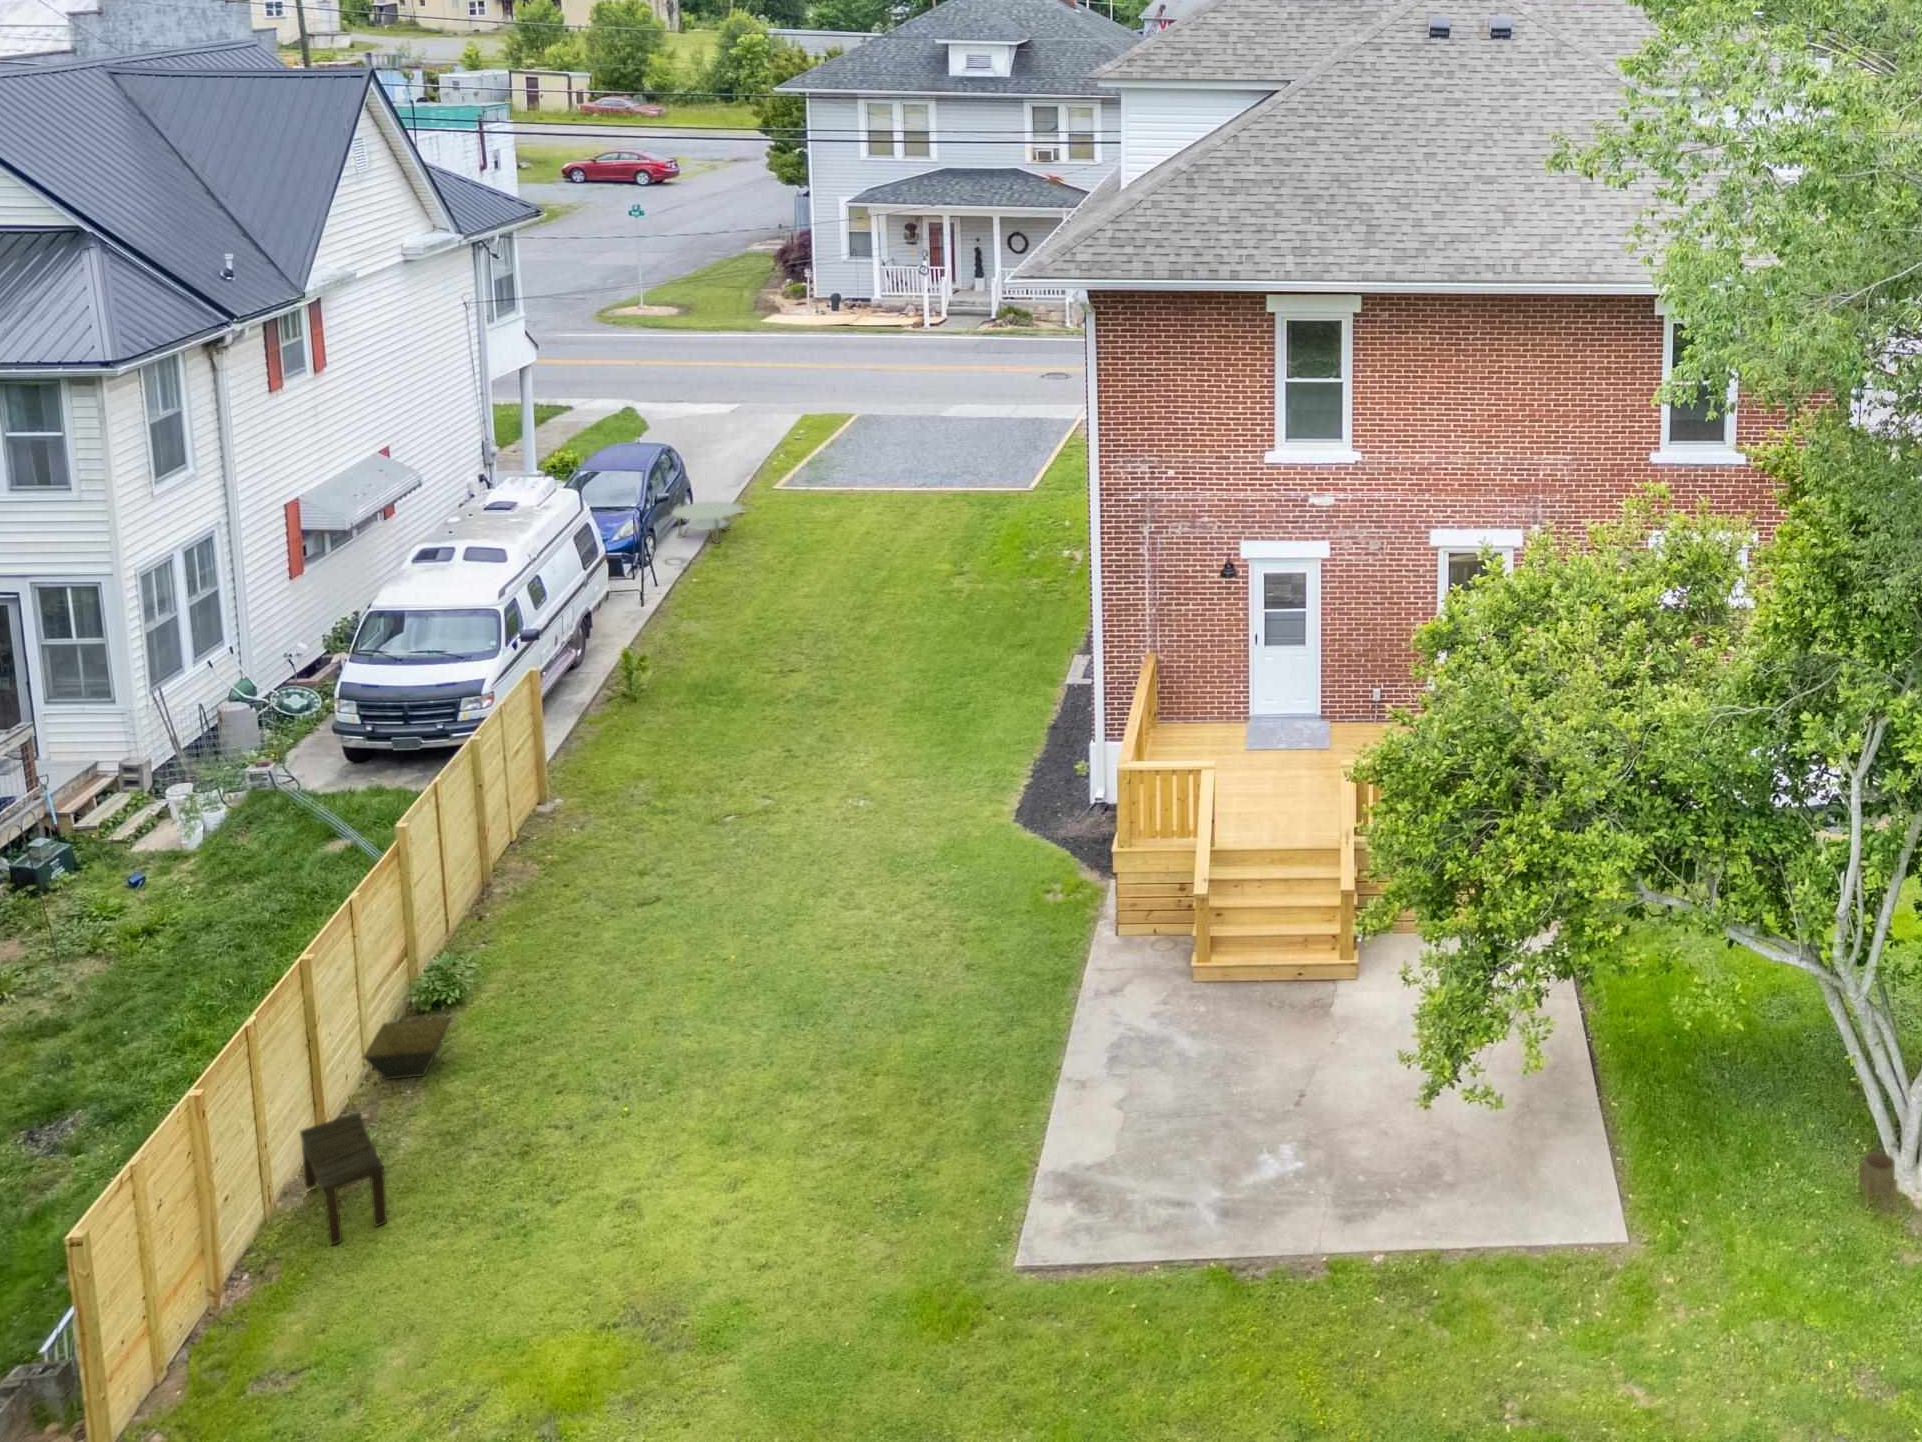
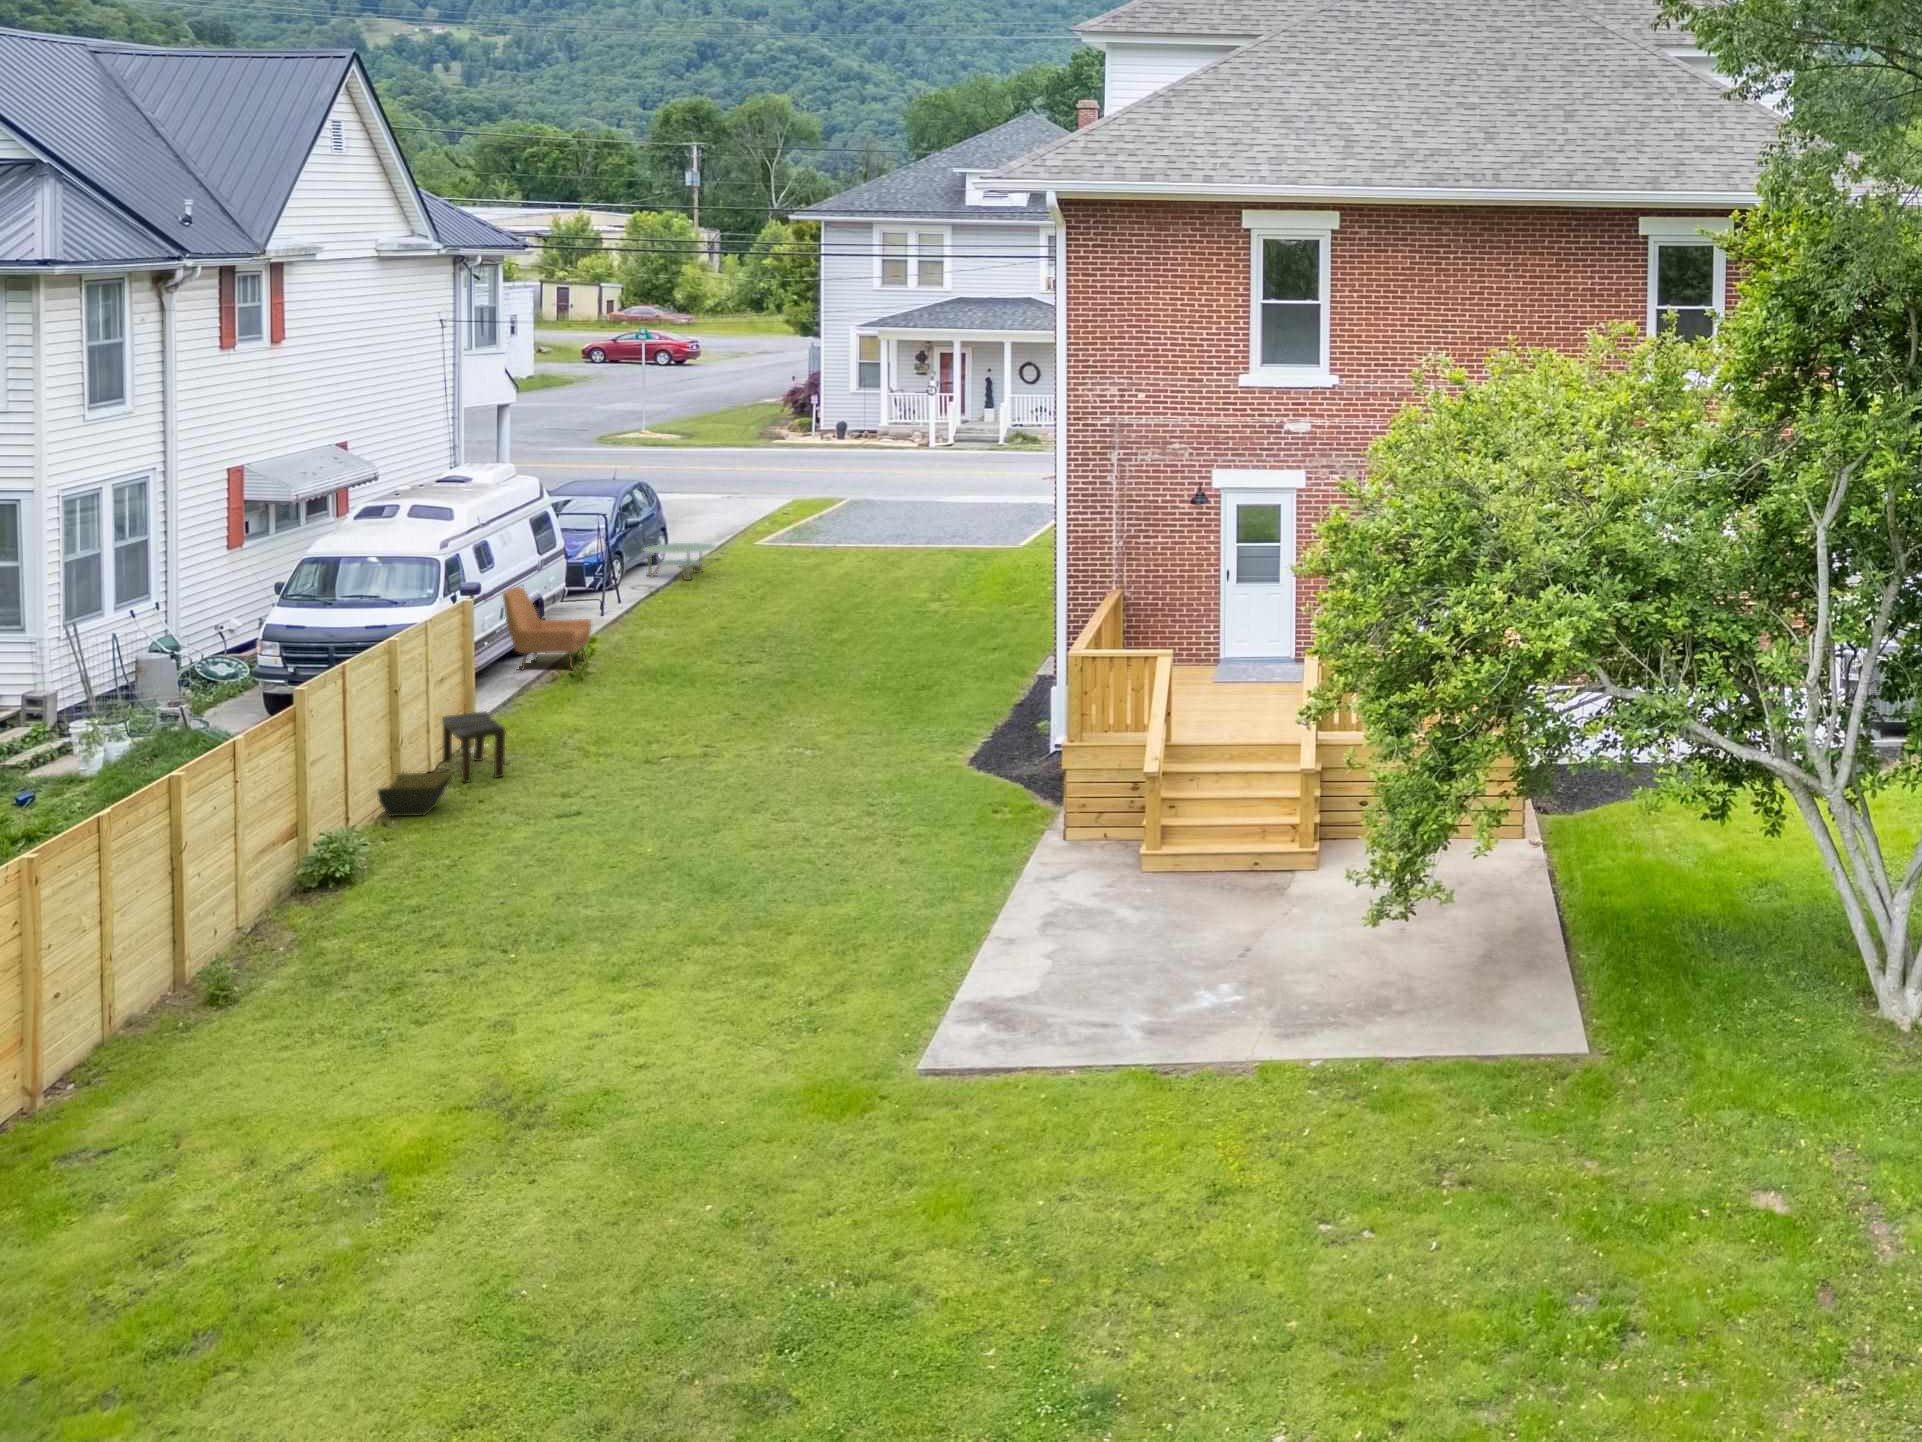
chair: none [556,606,640,687] -> present [503,587,591,669]
basket: present [364,1018,451,1080] -> present [377,772,453,816]
bench: present [300,1112,387,1245] -> present [442,712,505,782]
planter: present [1859,1152,1897,1210] -> none [1845,974,1886,1034]

